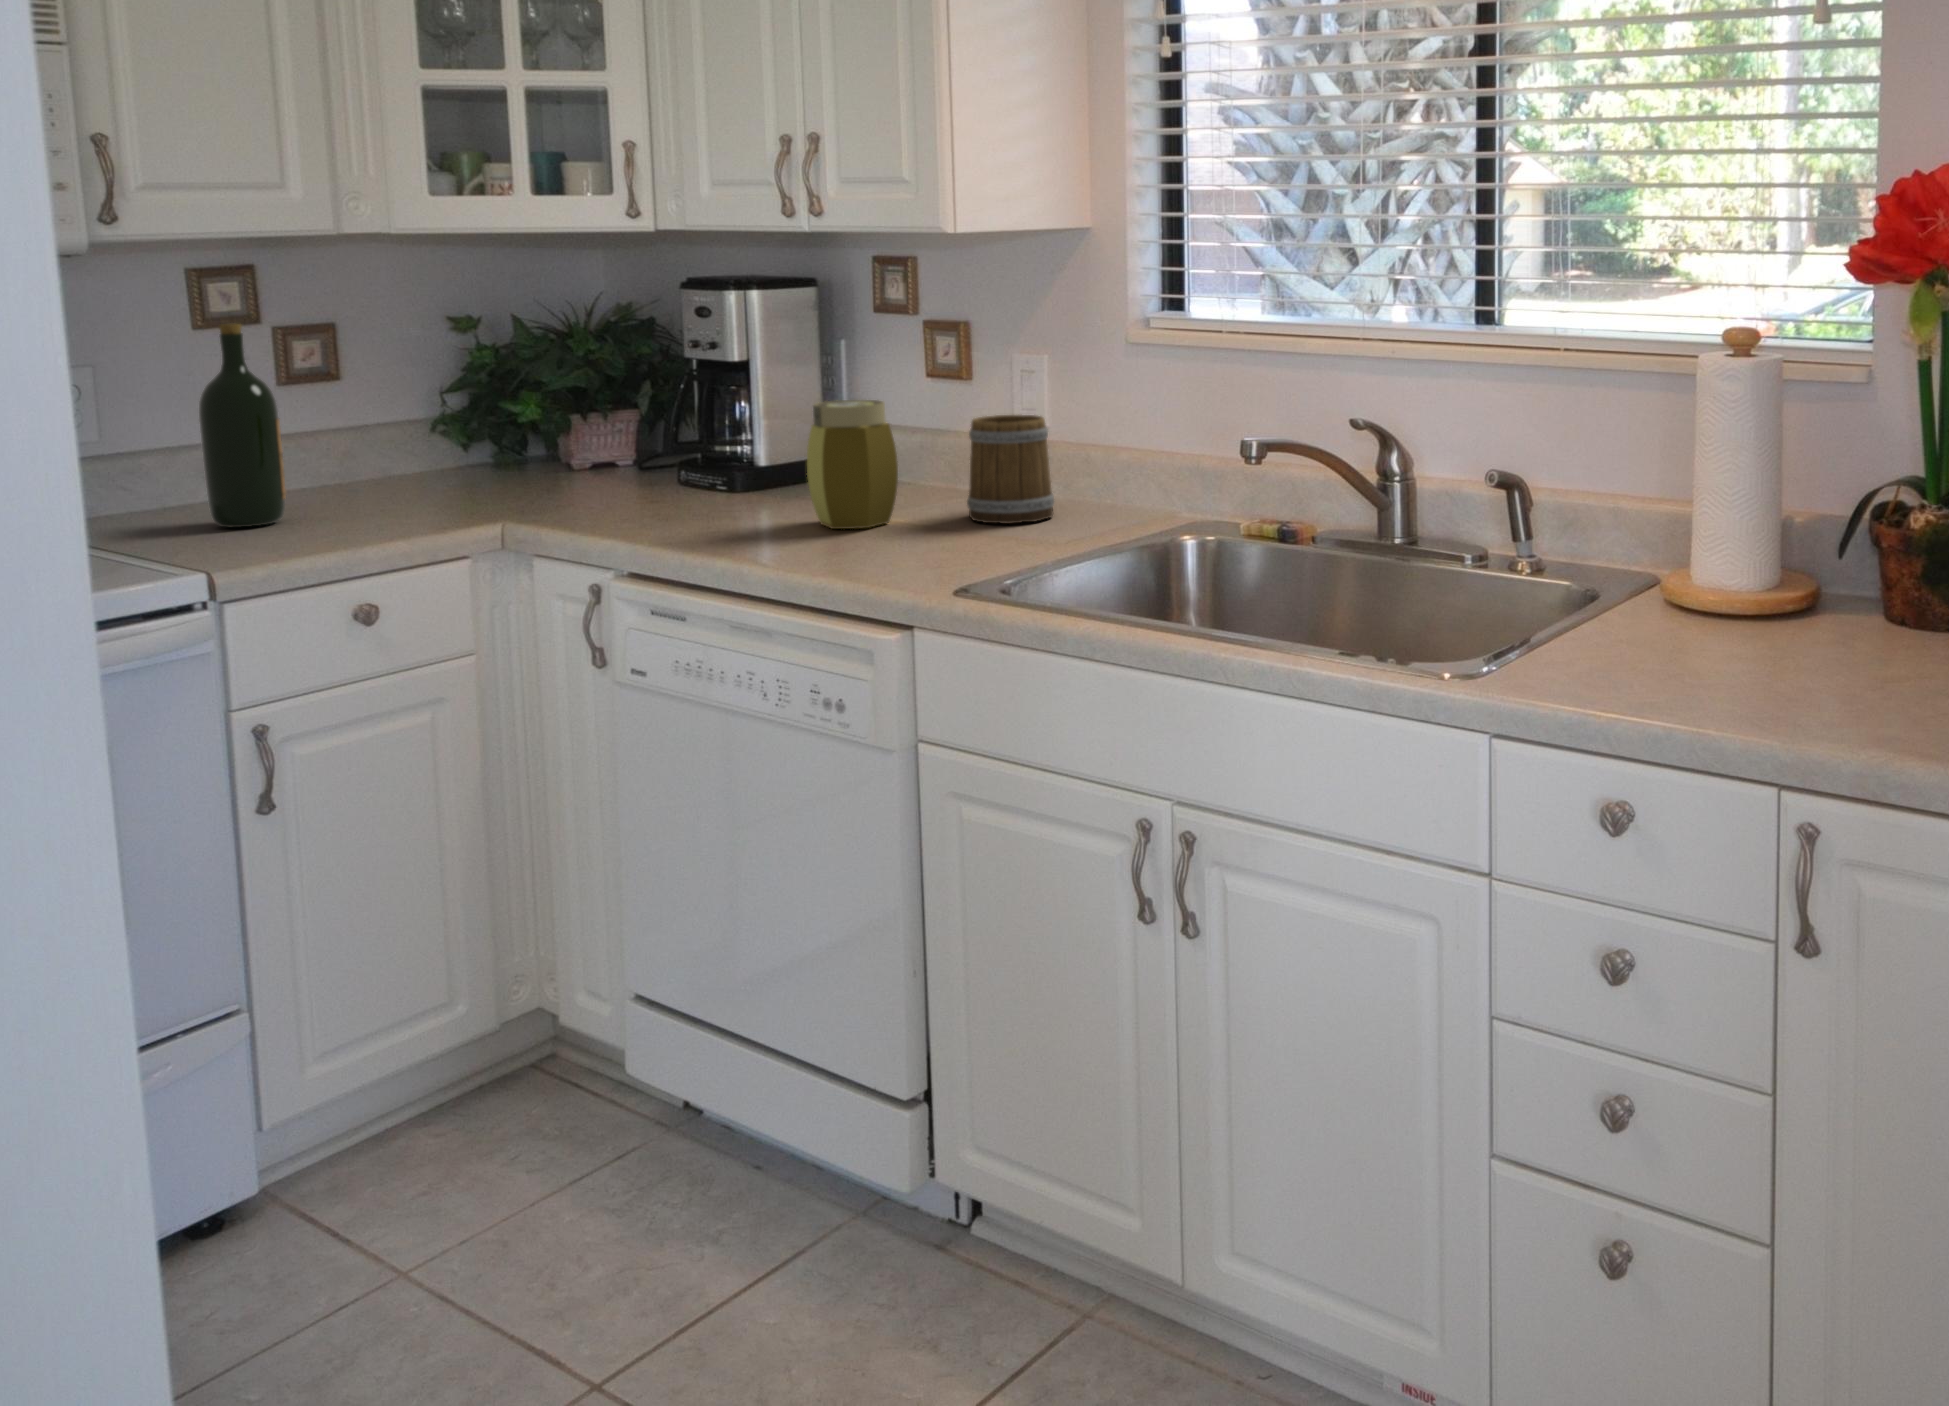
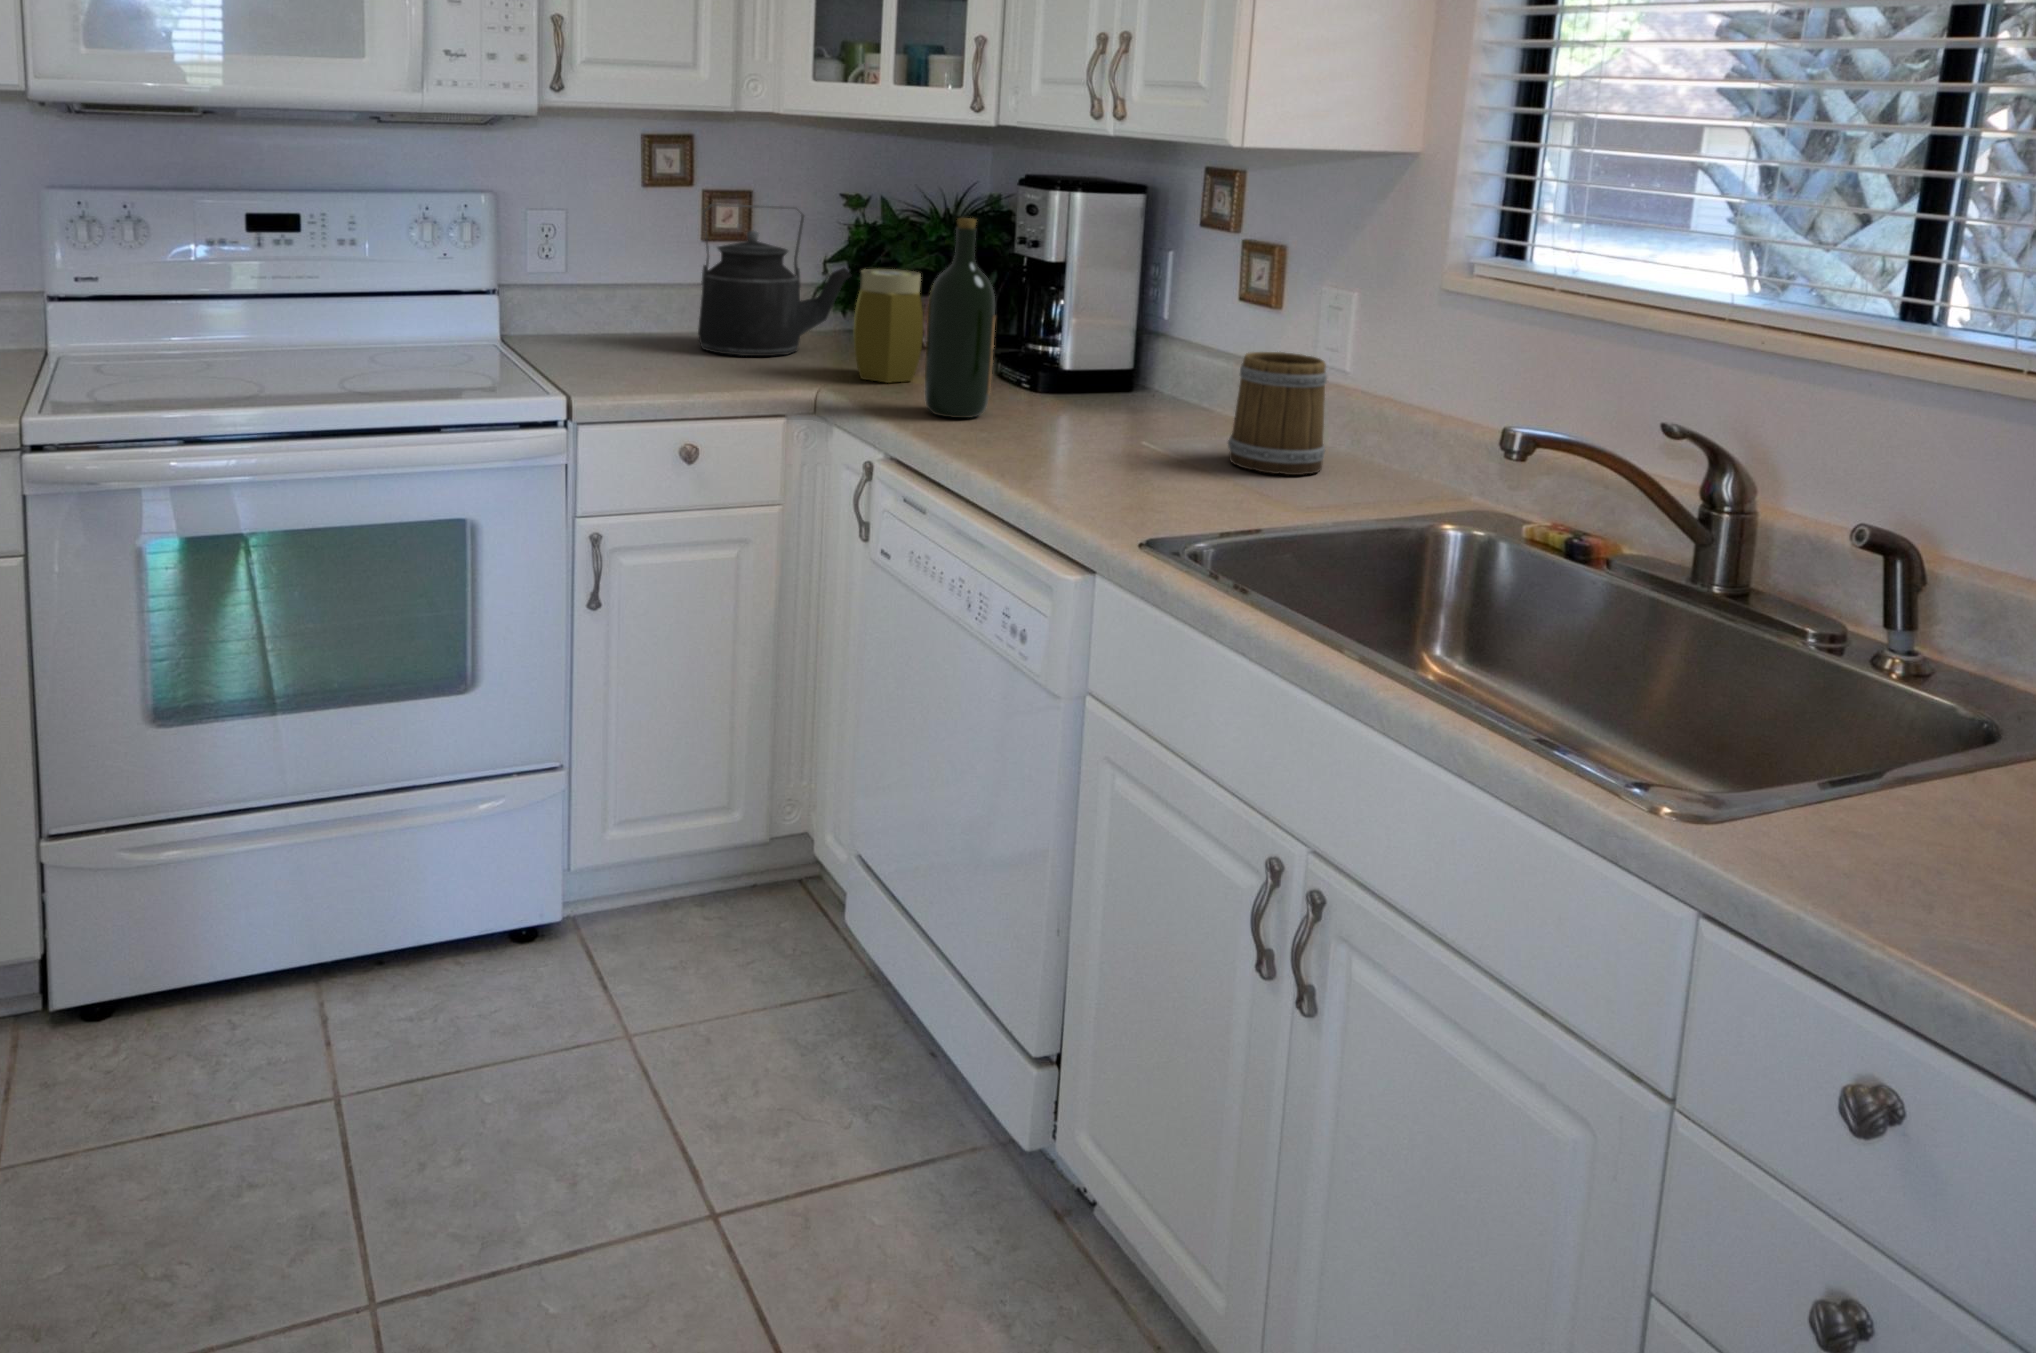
wine bottle: present [199,324,286,528] -> present [925,218,996,418]
kettle: none [299,334,491,507] -> present [698,204,851,356]
jar: present [807,400,898,529] -> present [854,269,923,383]

